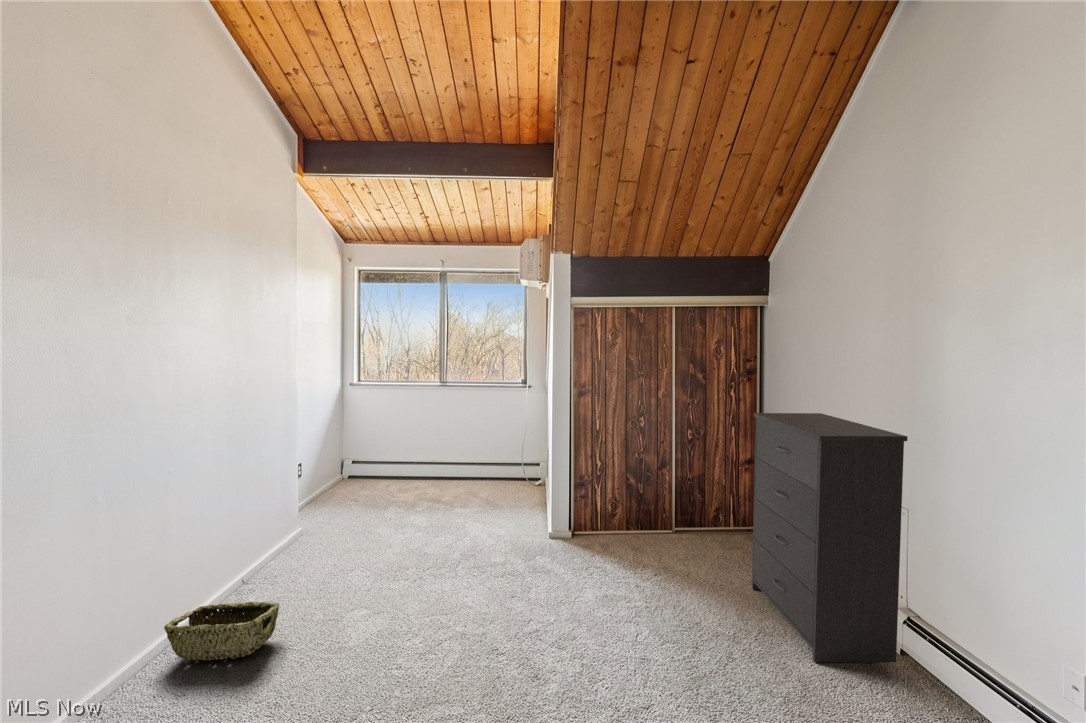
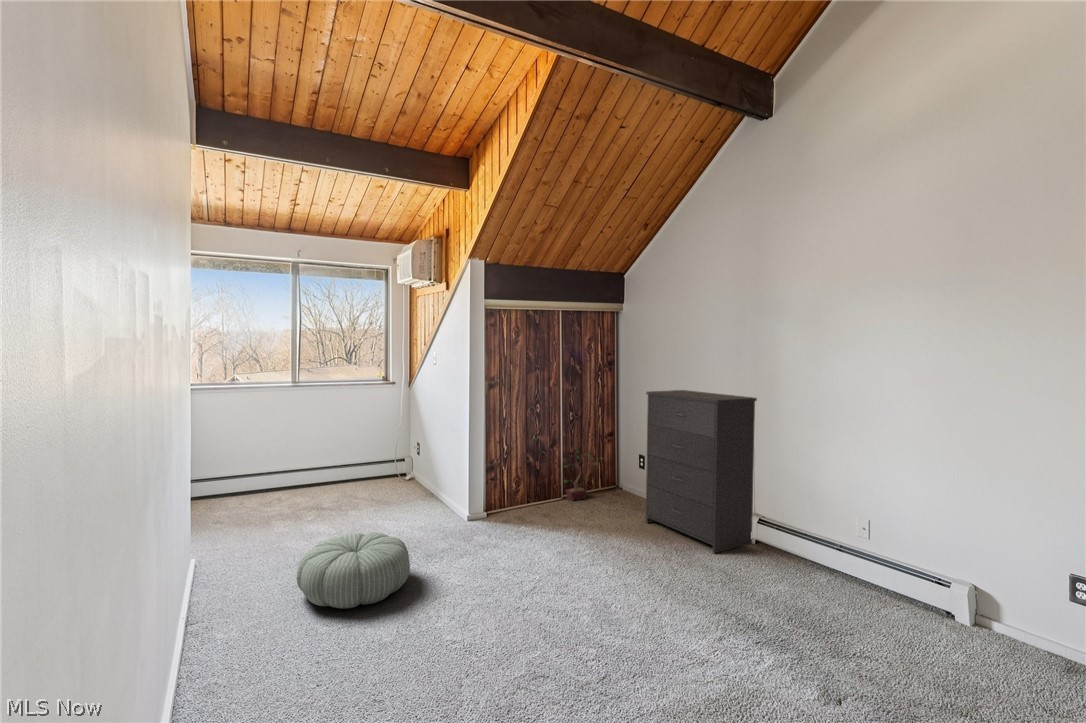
potted plant: none [671,473,730,538] -> present [564,449,592,500]
pouf: none [315,538,429,616] -> present [297,532,410,609]
woven basket: present [164,602,279,660] -> none [188,605,303,681]

